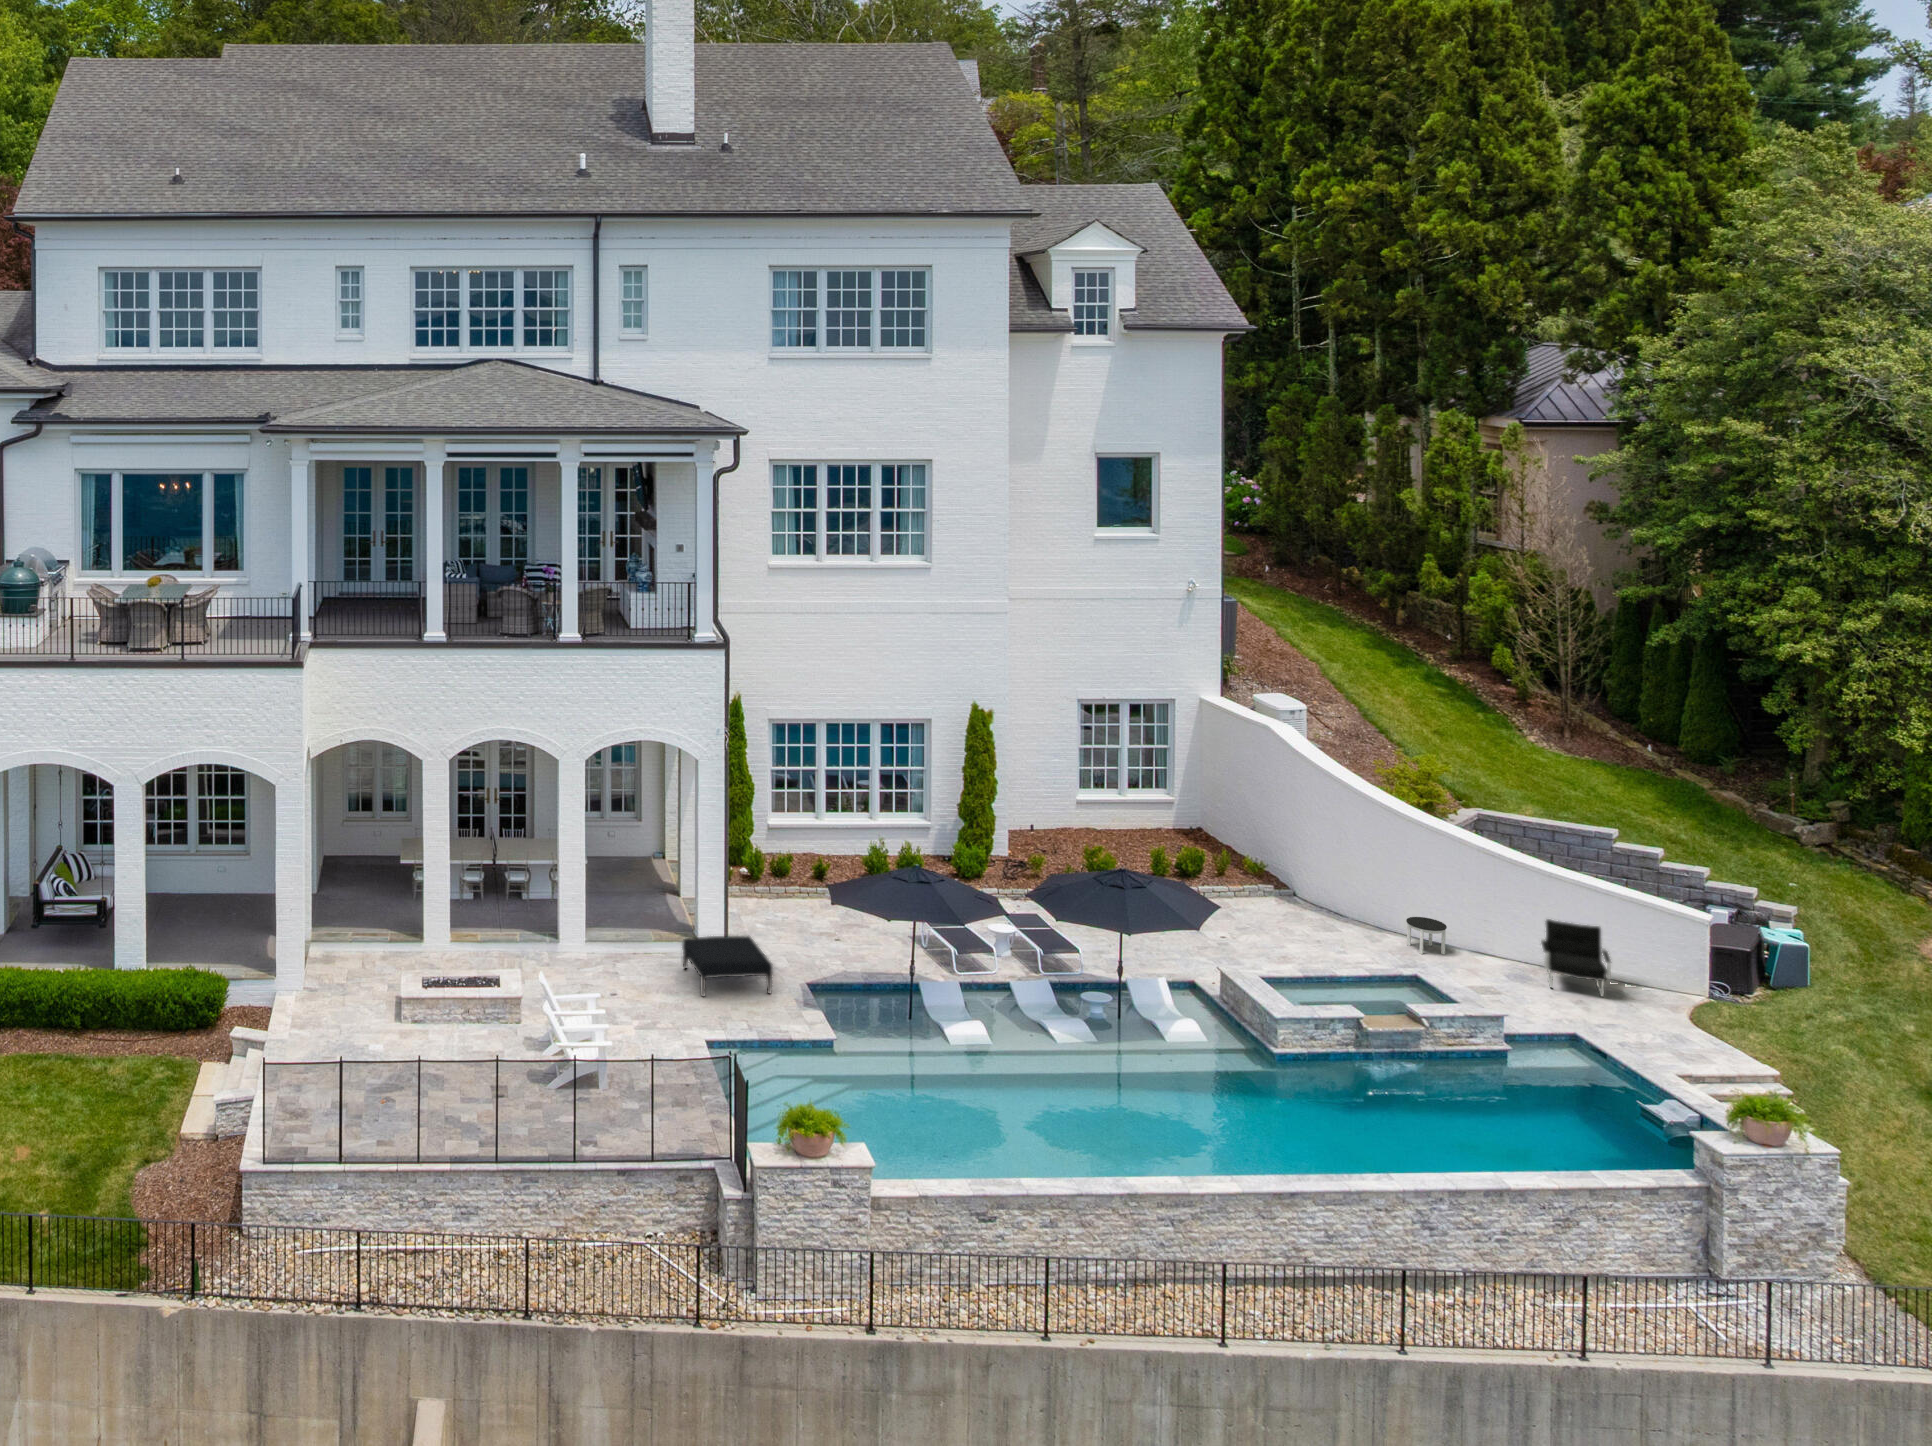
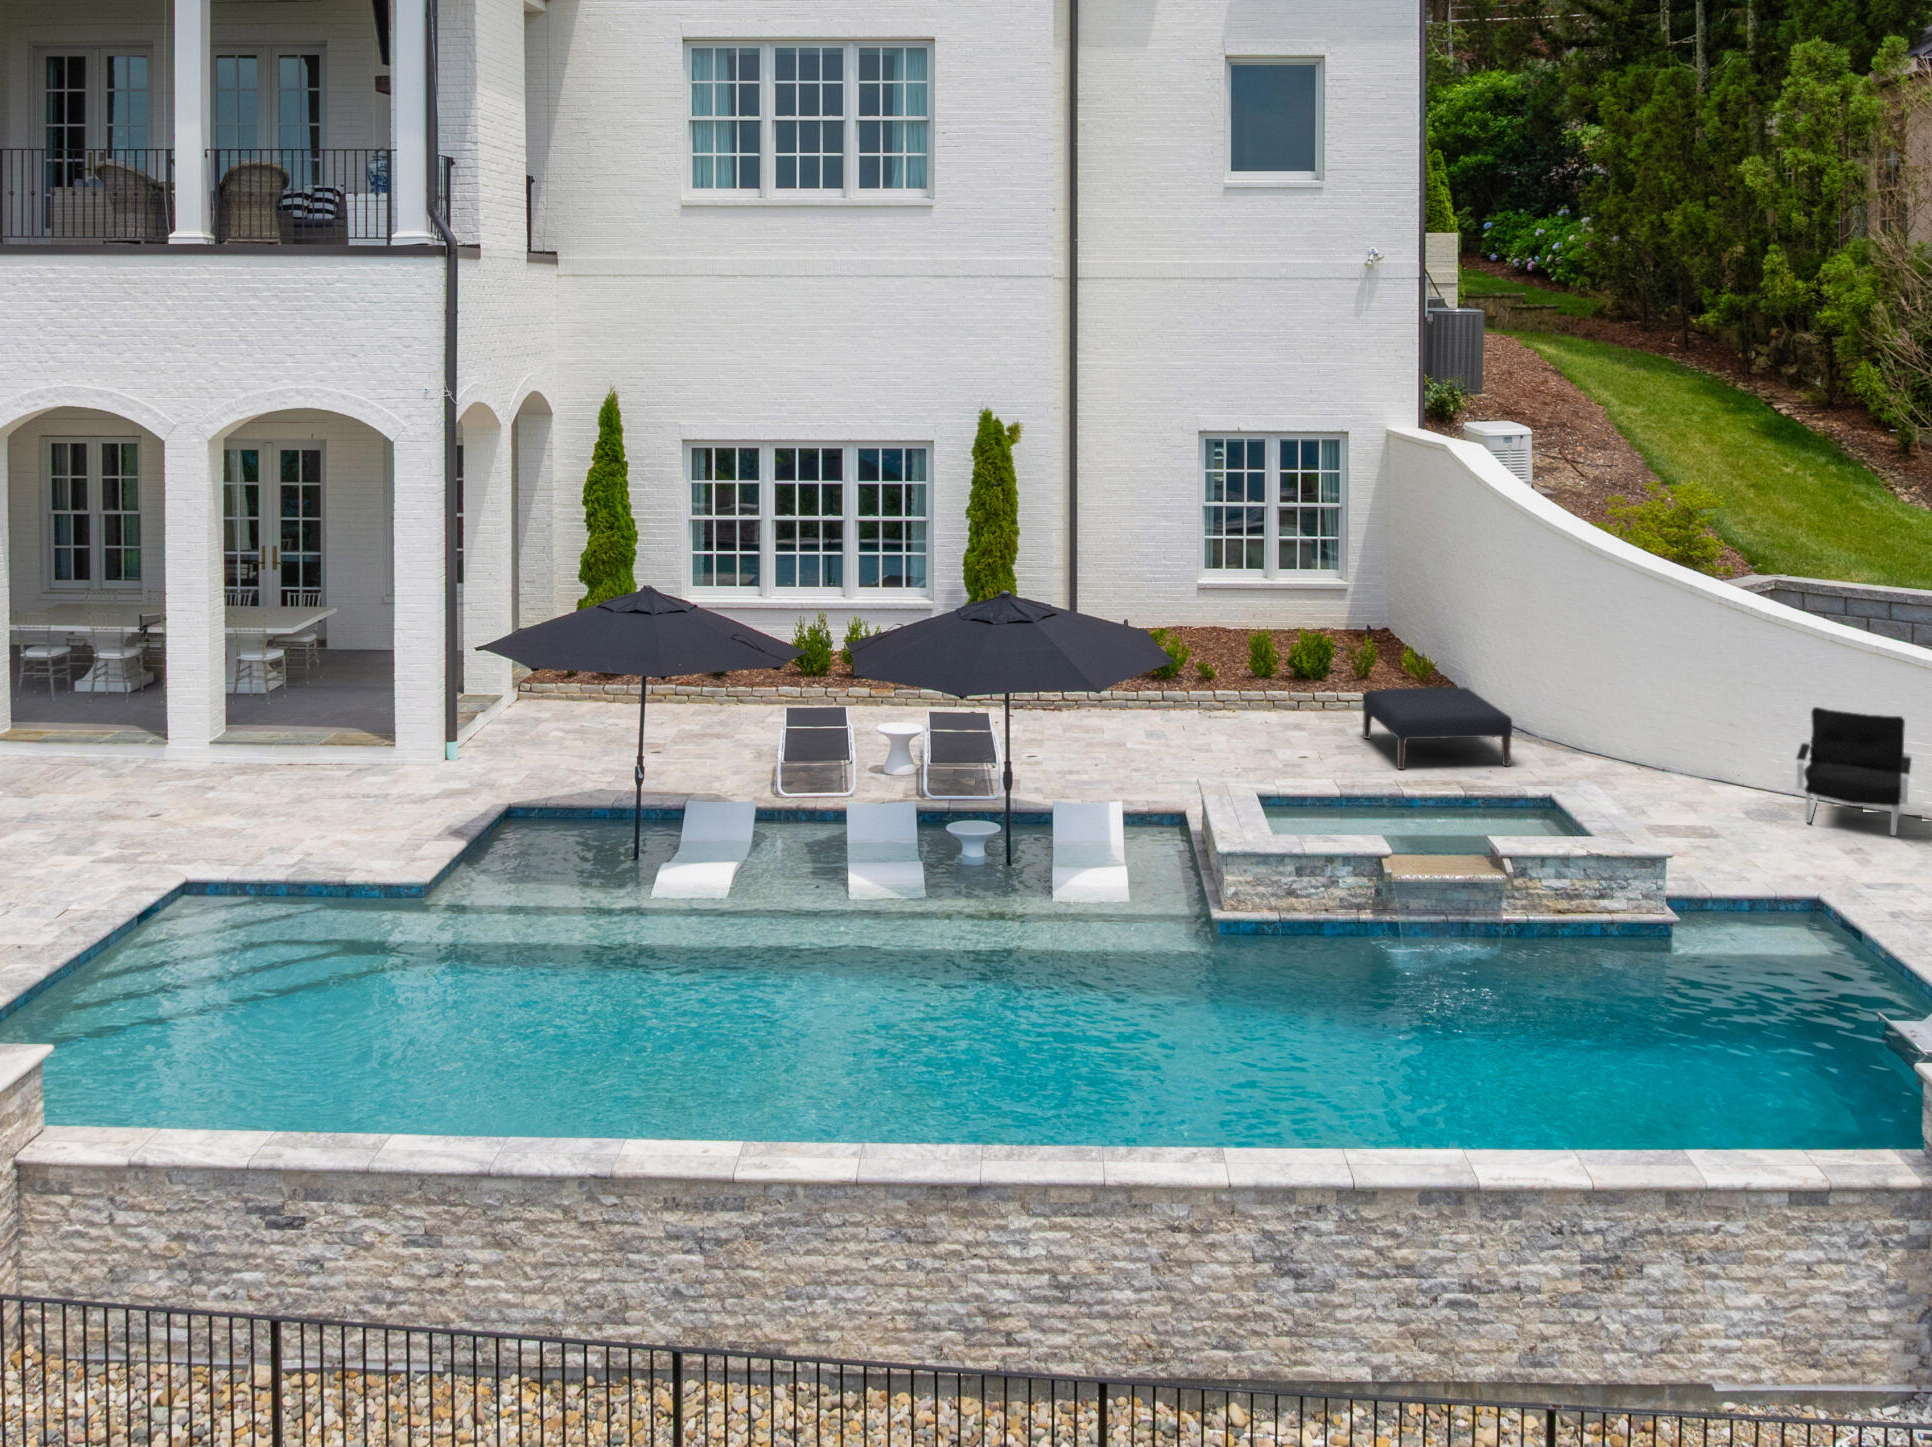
round table: present [1406,917,1447,954] -> none [1594,716,1657,776]
ottoman: present [682,936,773,996] -> present [1362,687,1512,769]

